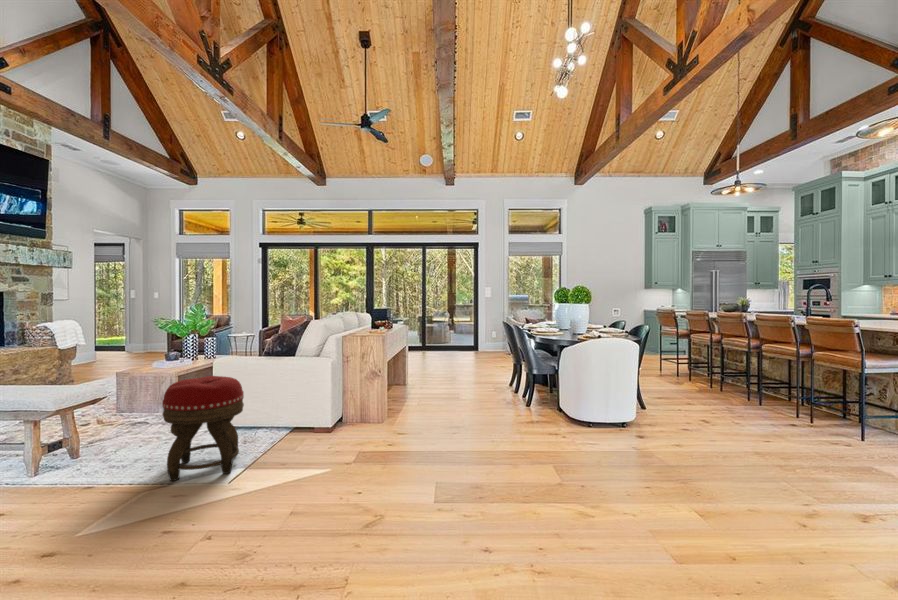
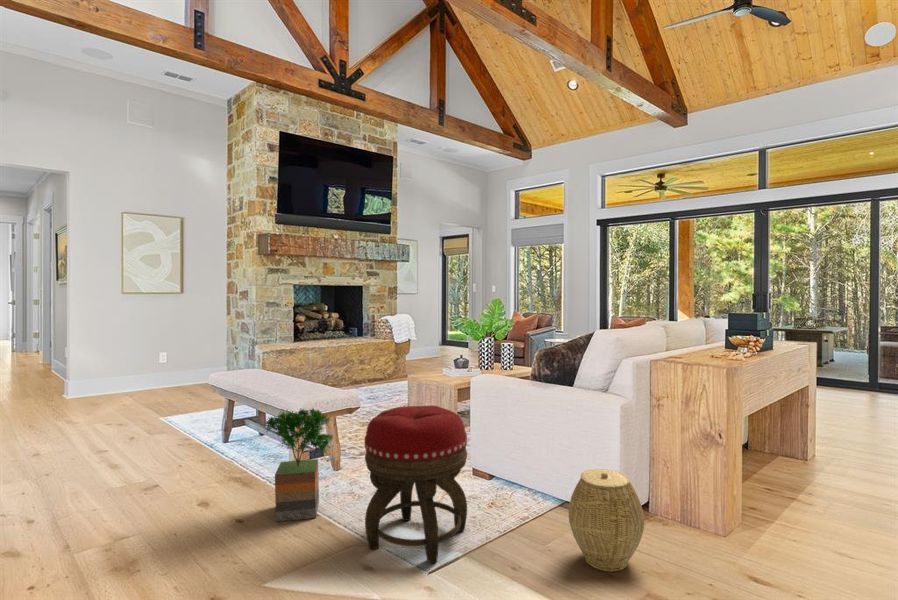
potted tree: none [33,394,117,494] -> present [265,408,333,522]
woven basket: none [310,396,351,449] -> present [569,469,644,572]

